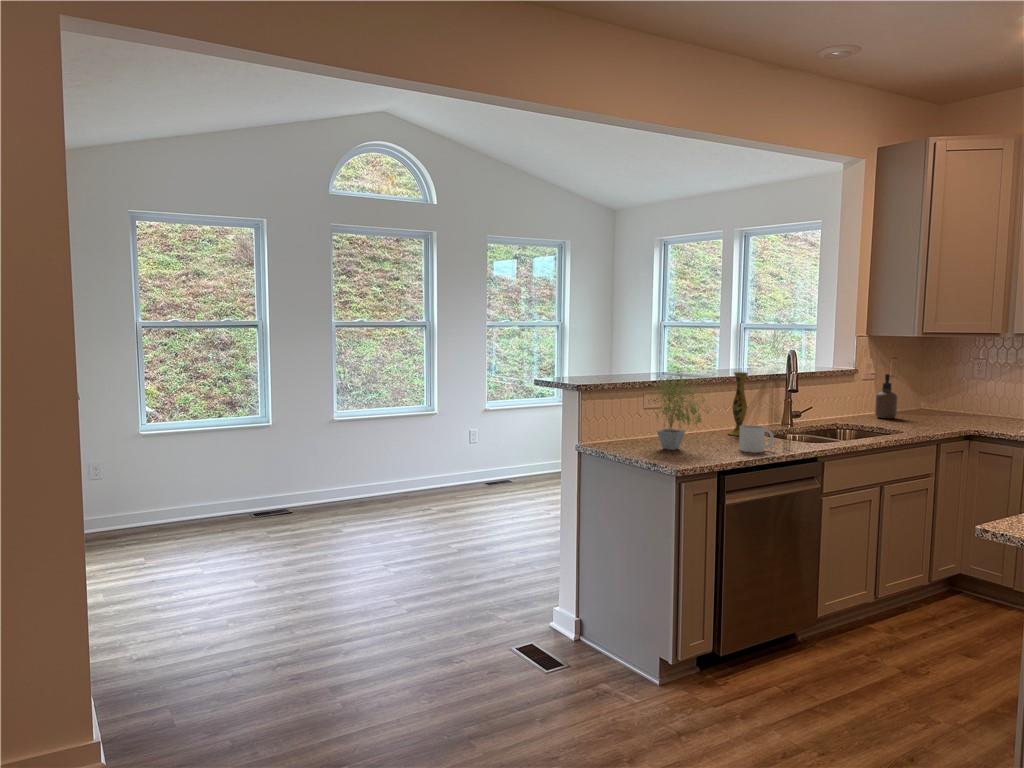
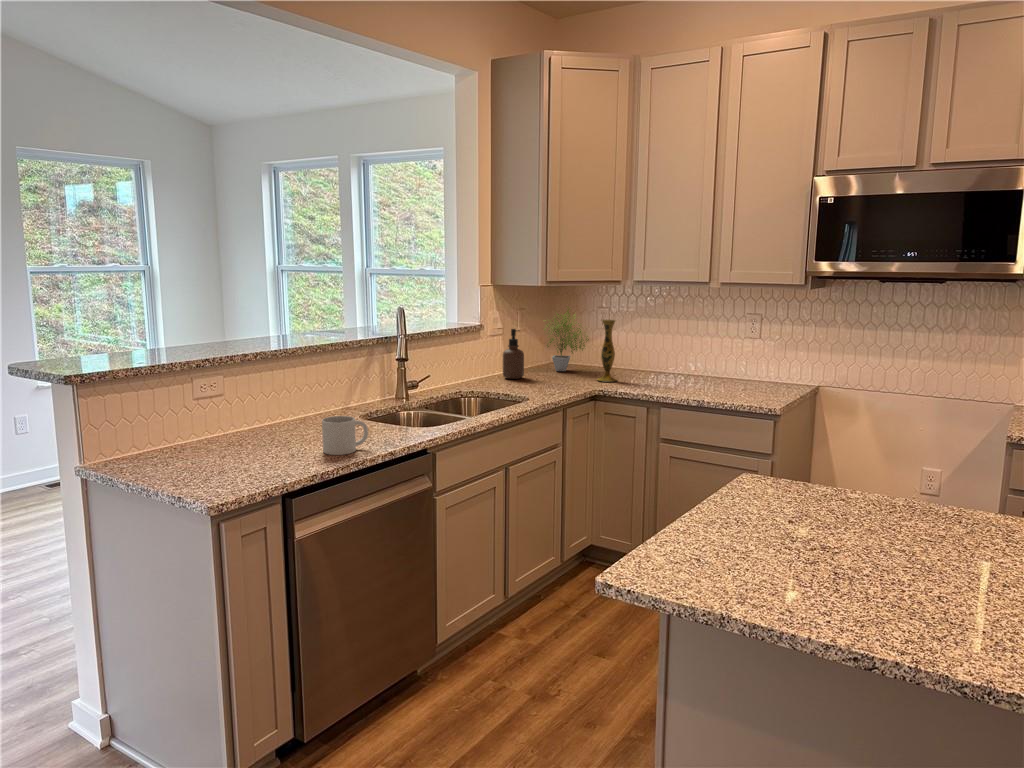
potted plant: present [651,371,704,450] -> present [544,309,589,371]
vase: present [728,372,748,435] -> present [597,320,617,382]

